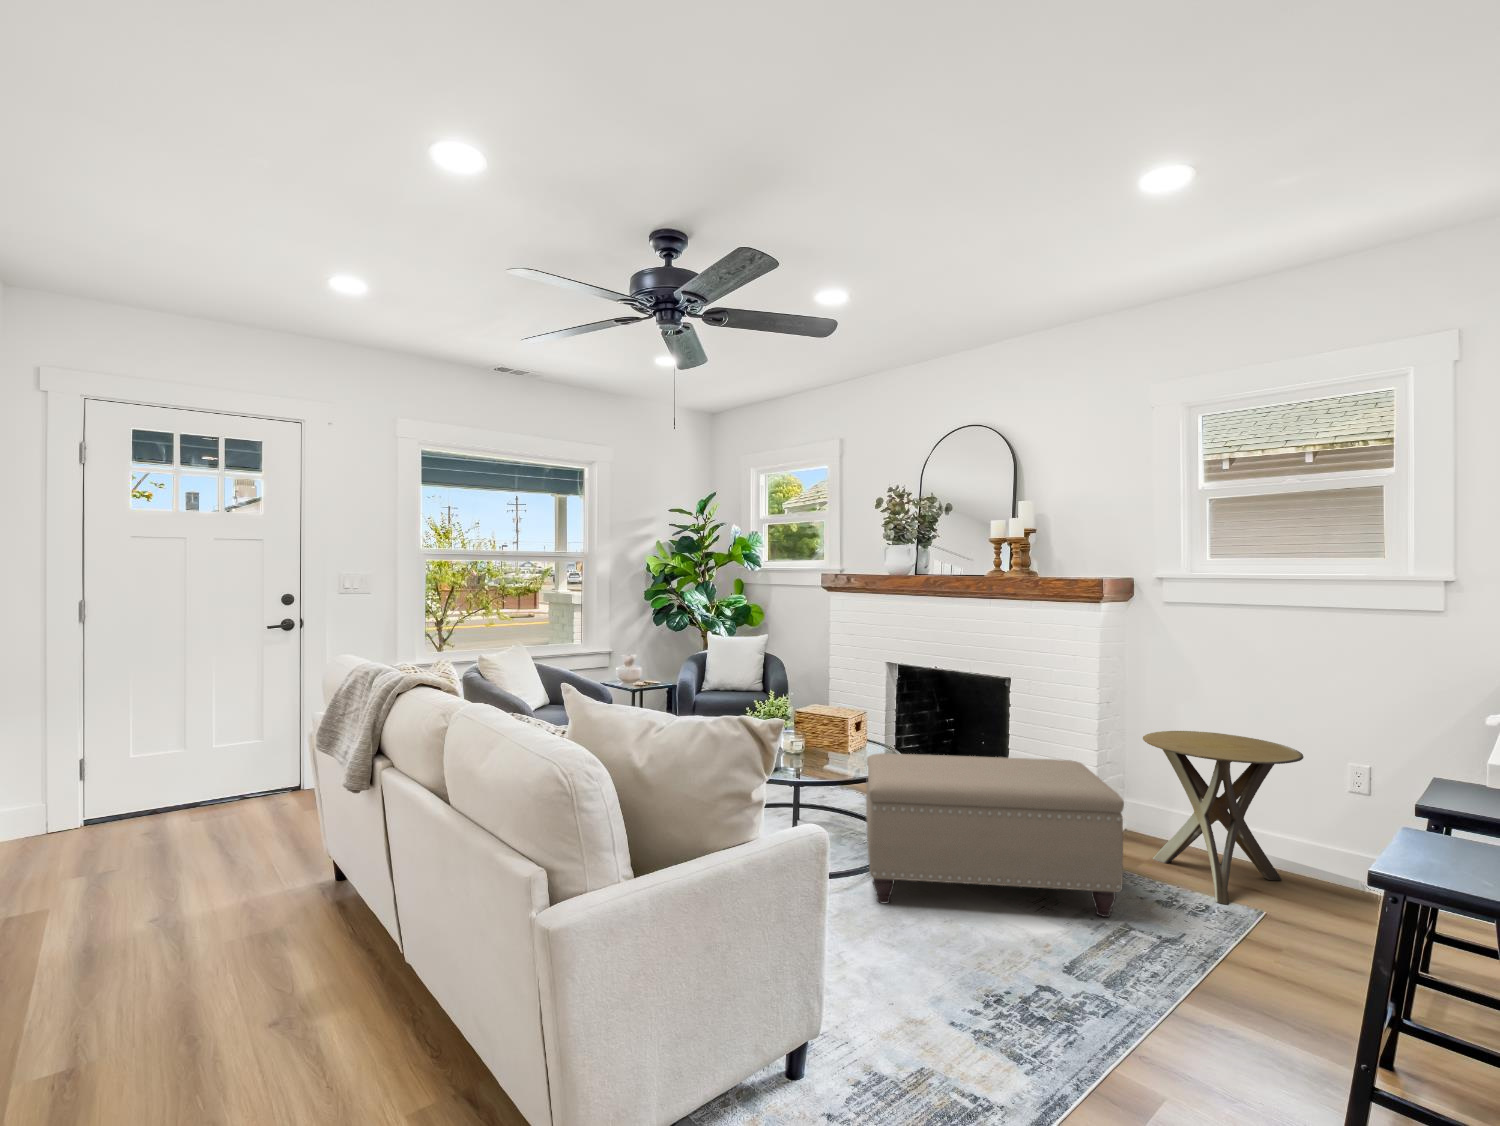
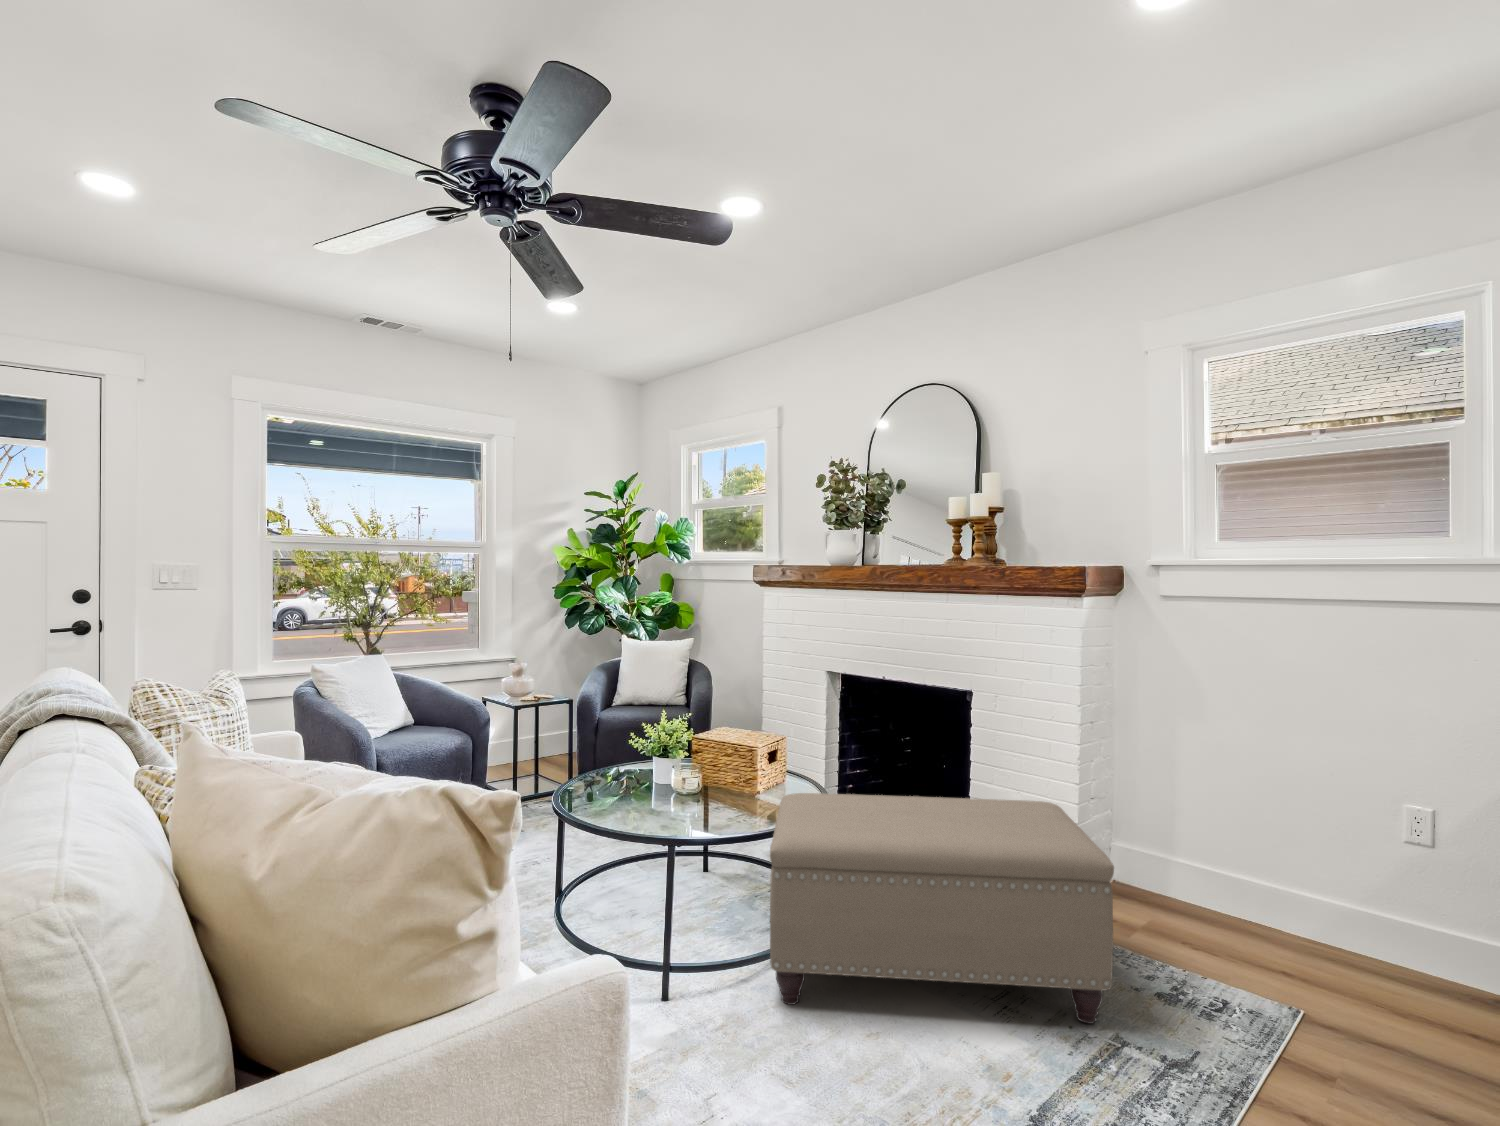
side table: present [1143,731,1304,904] -> none [1136,760,1348,998]

